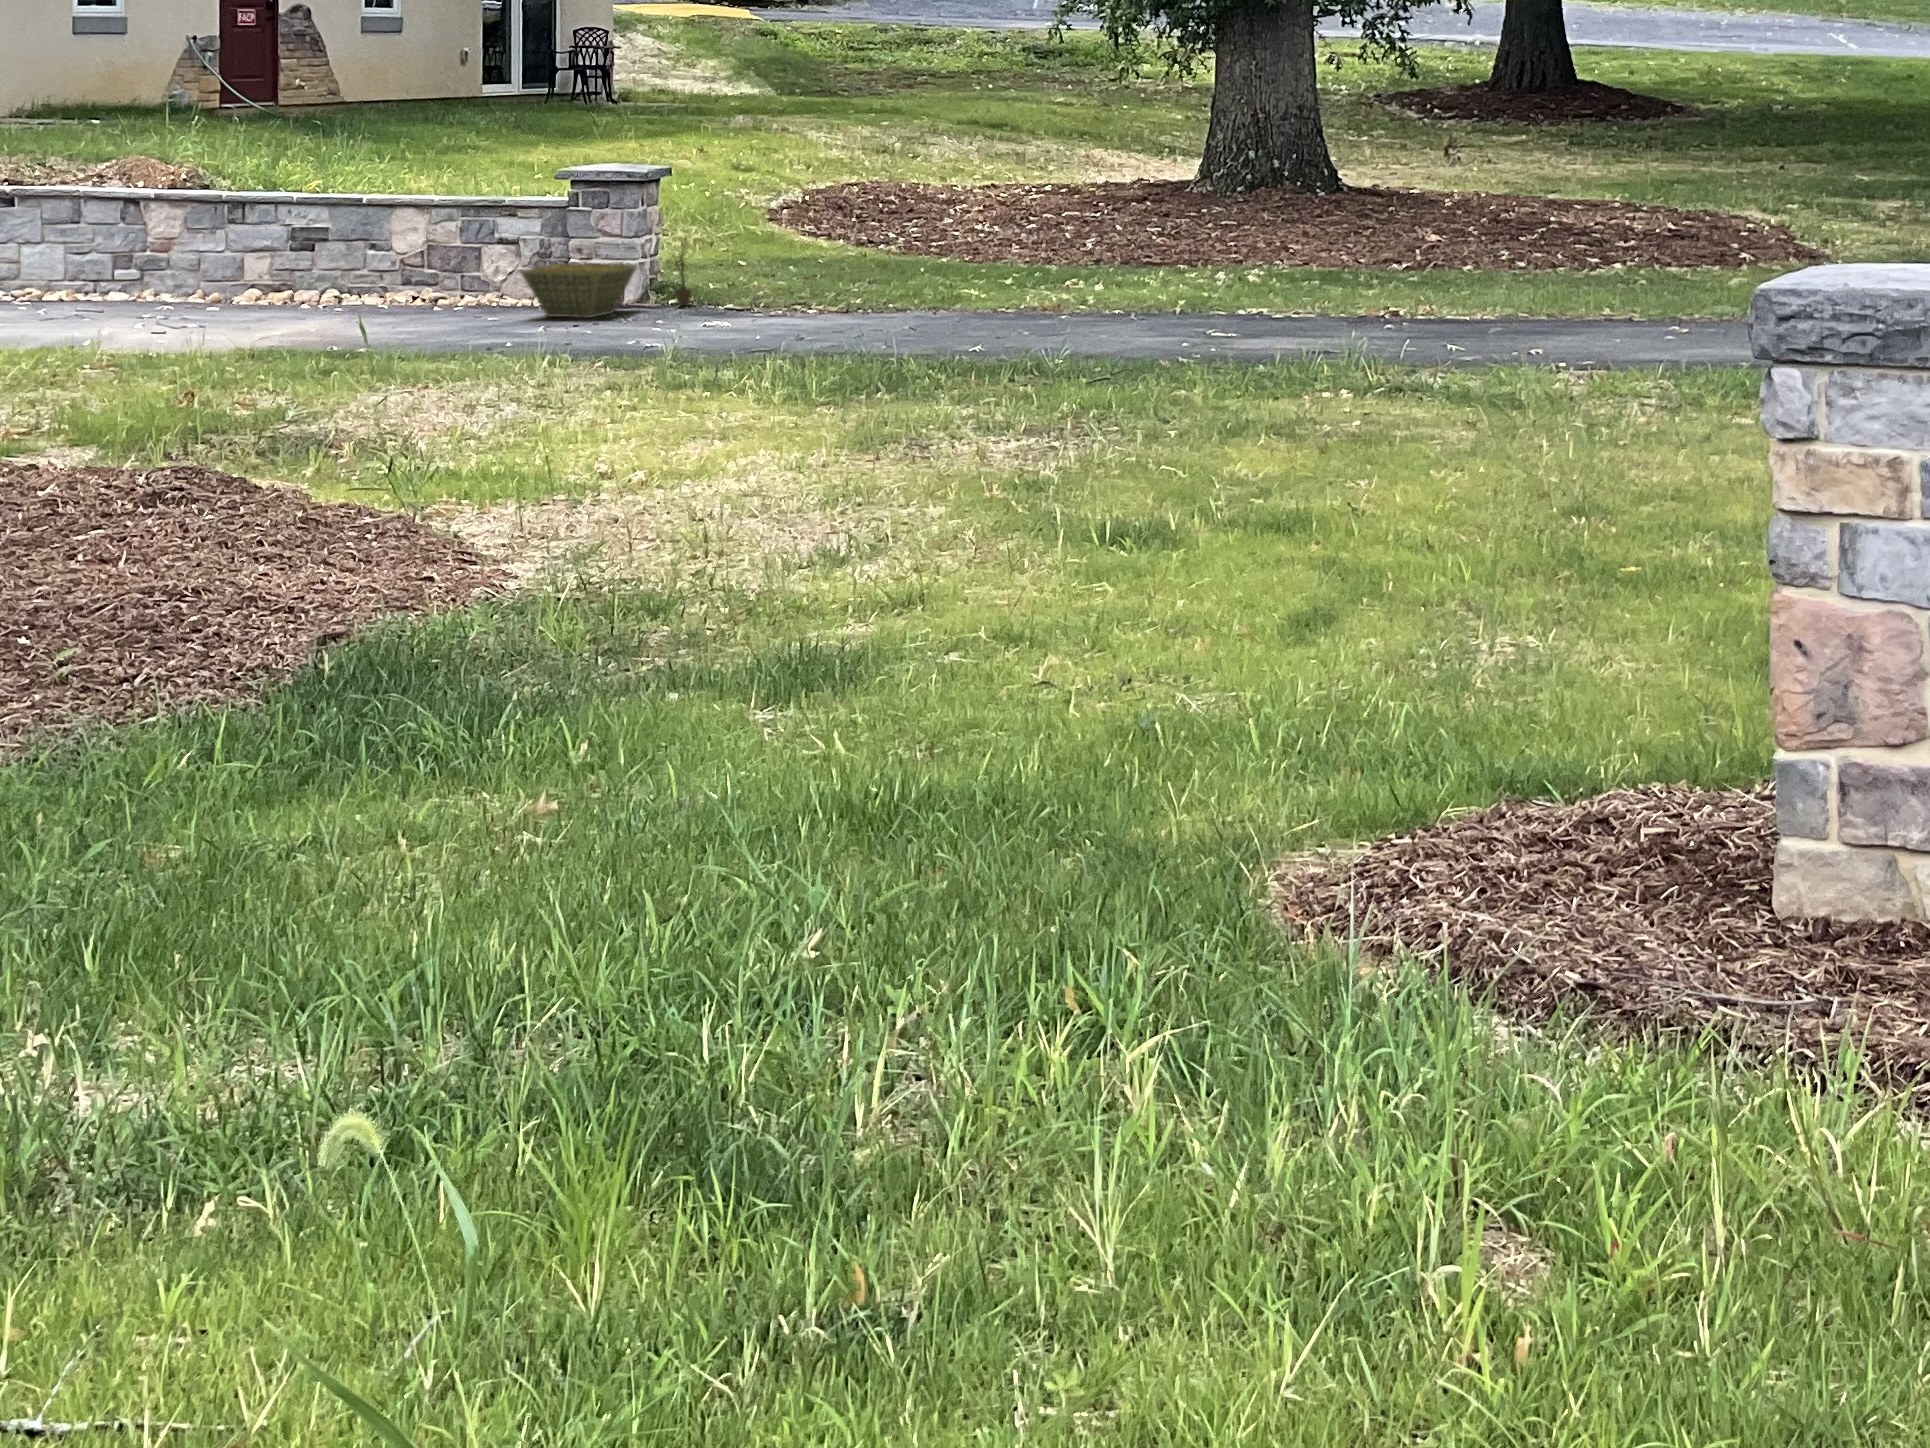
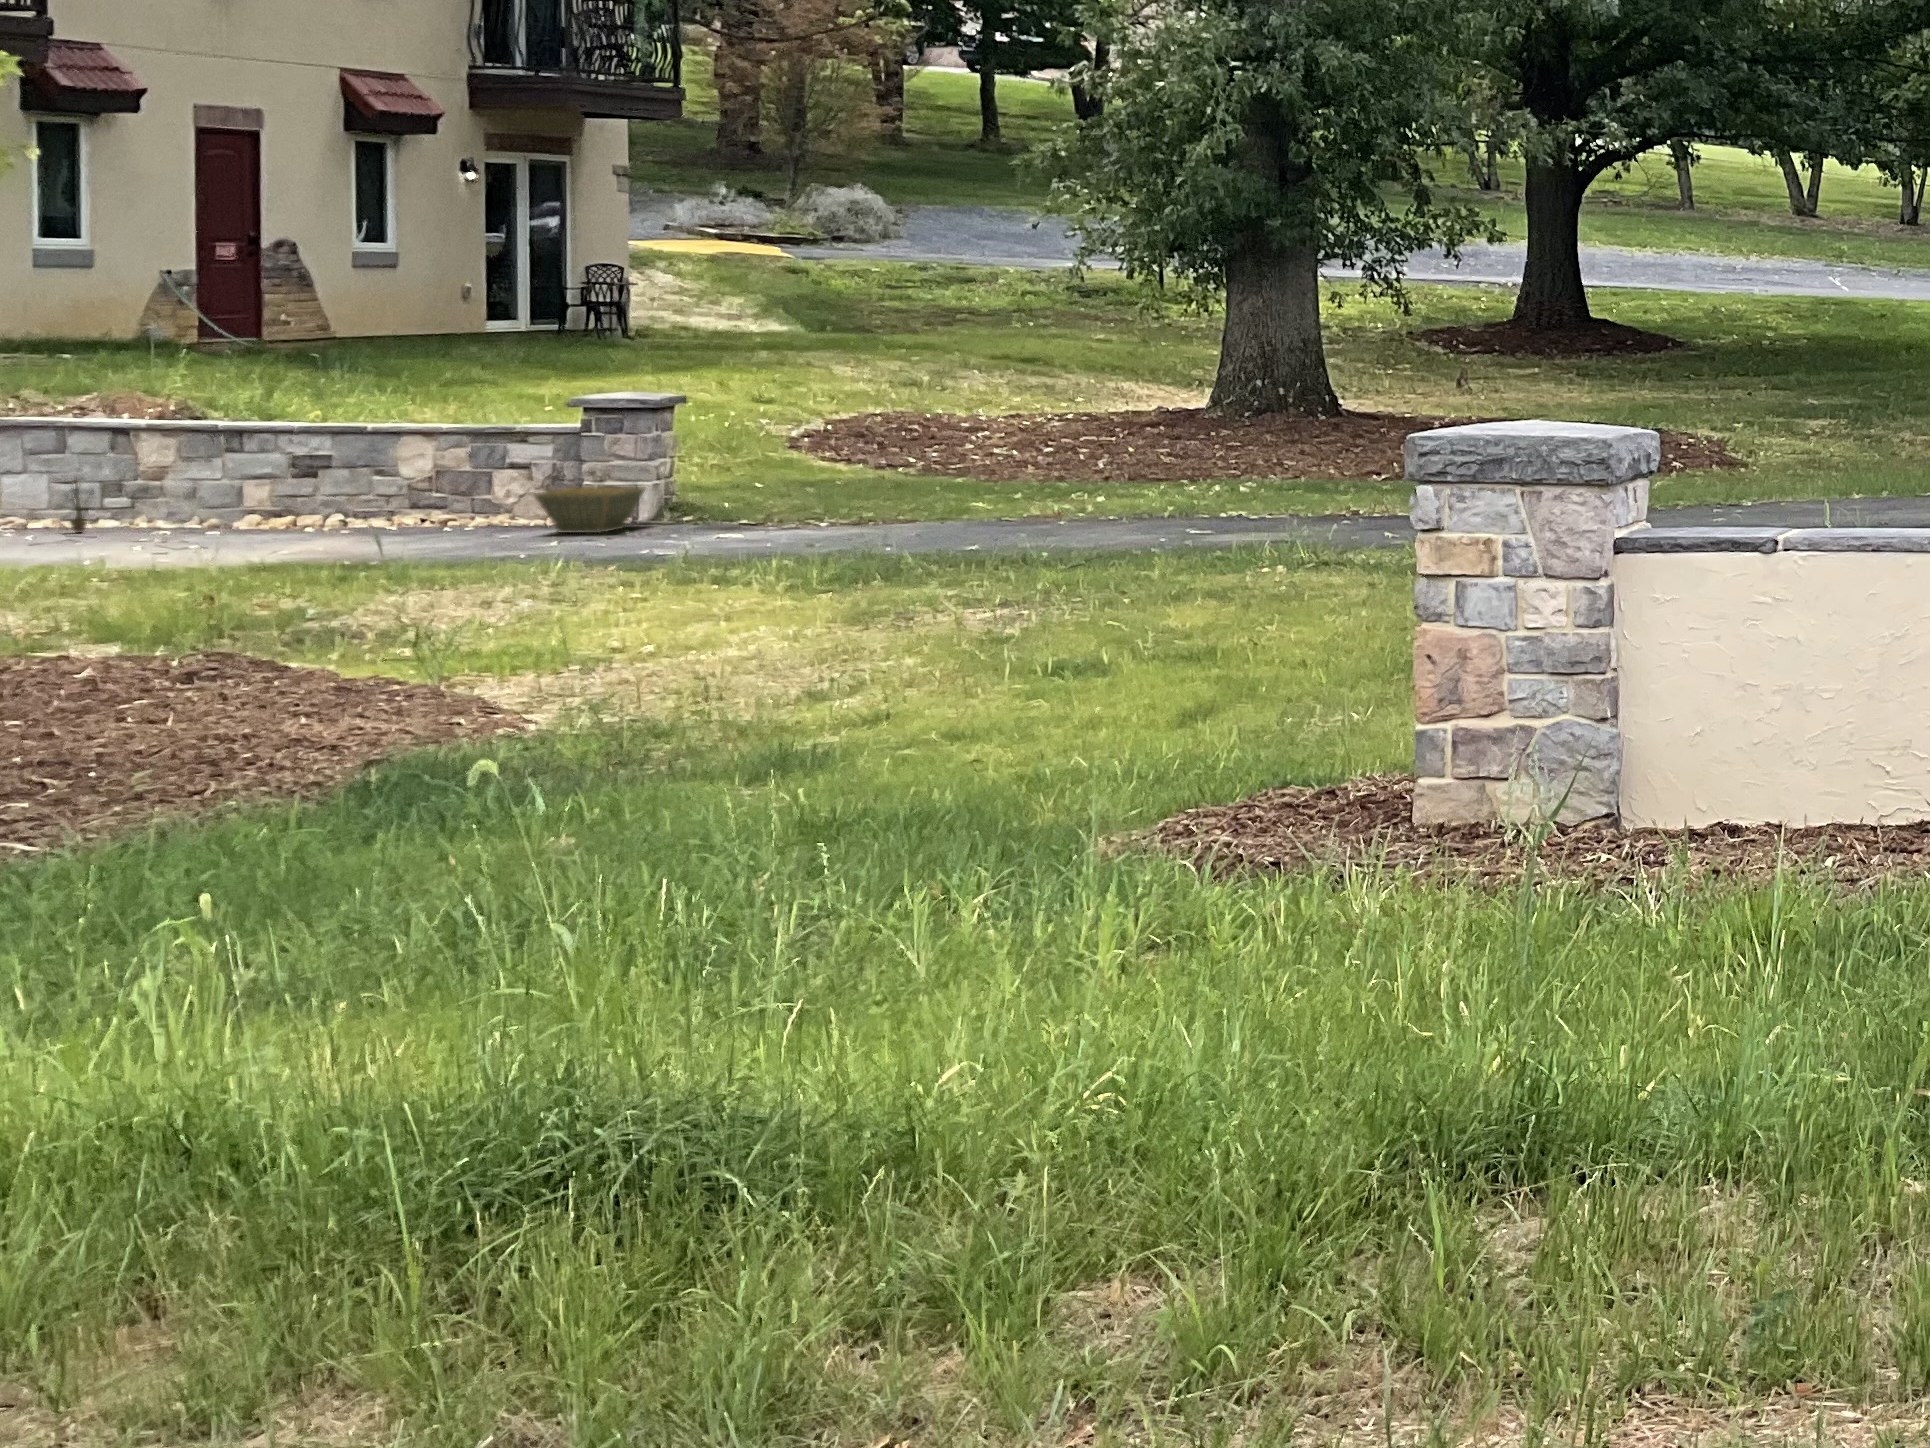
decorative plant: present [667,244,691,306] -> present [66,481,94,533]

